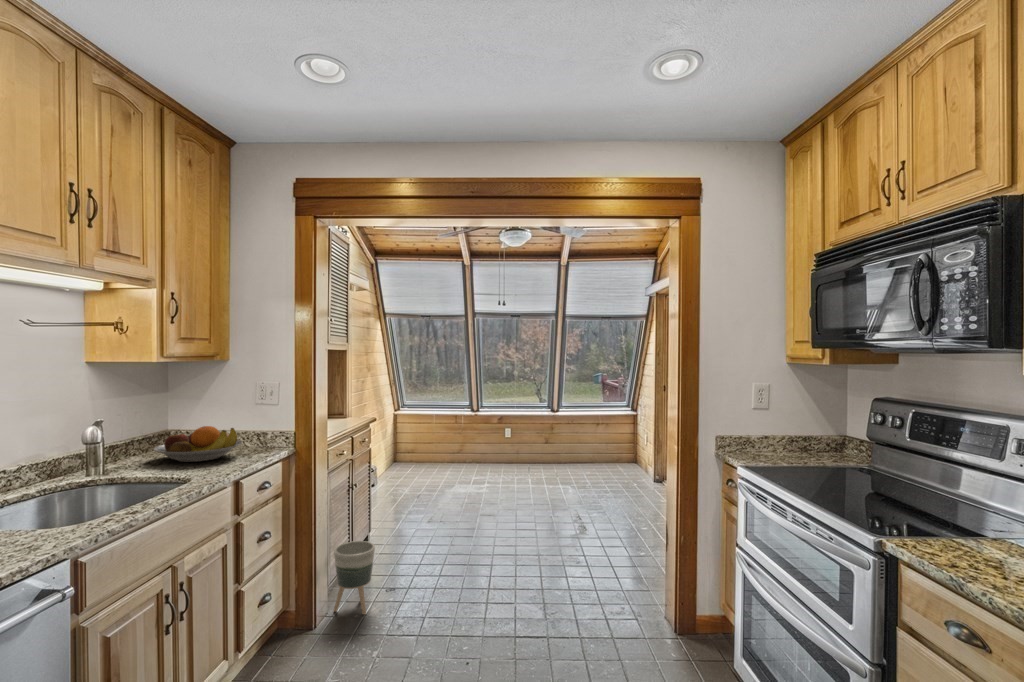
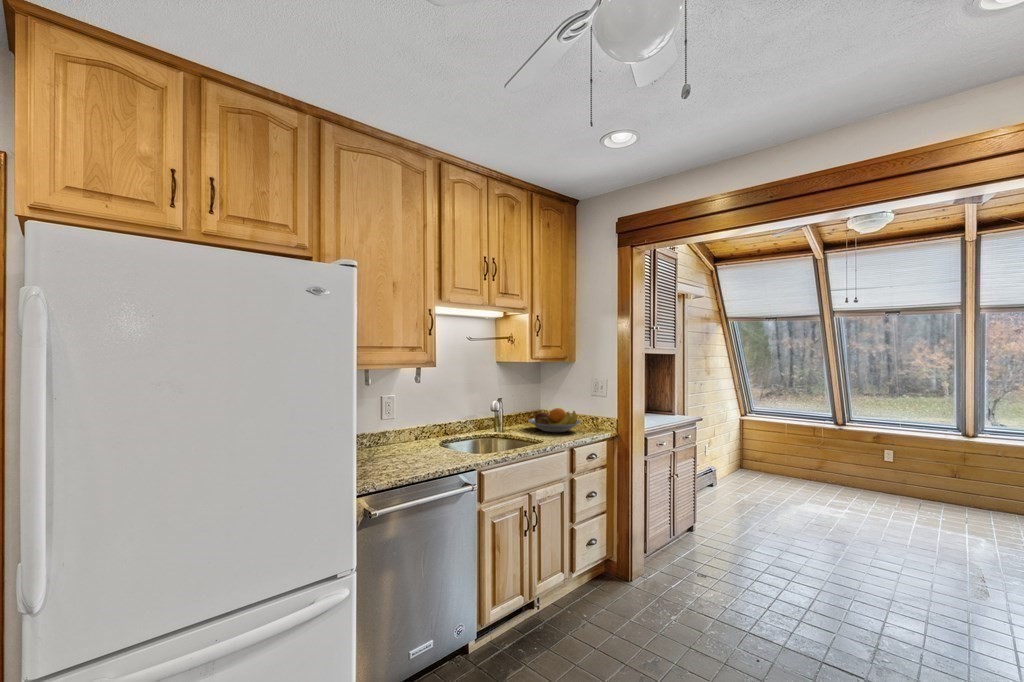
planter: present [334,541,375,614] -> none [651,517,685,580]

